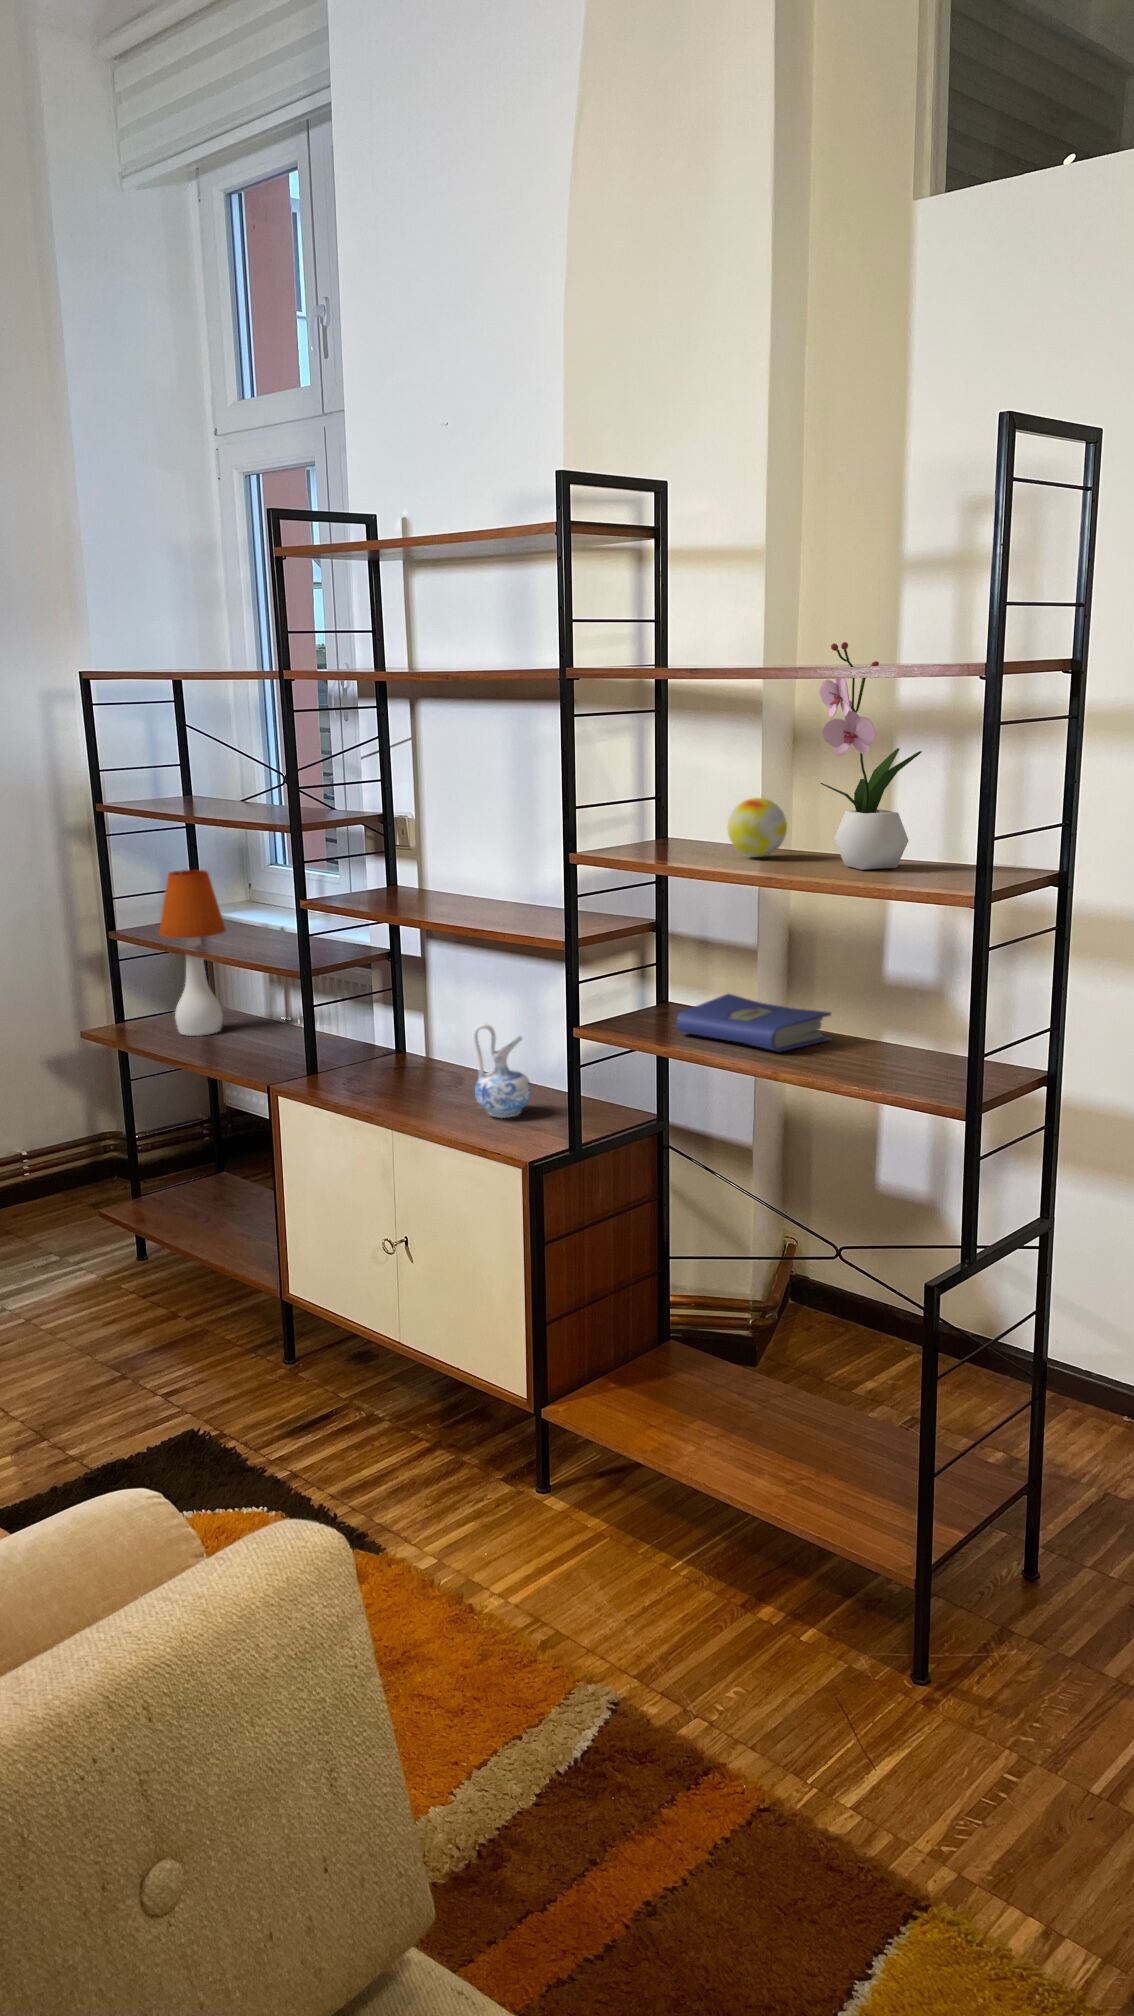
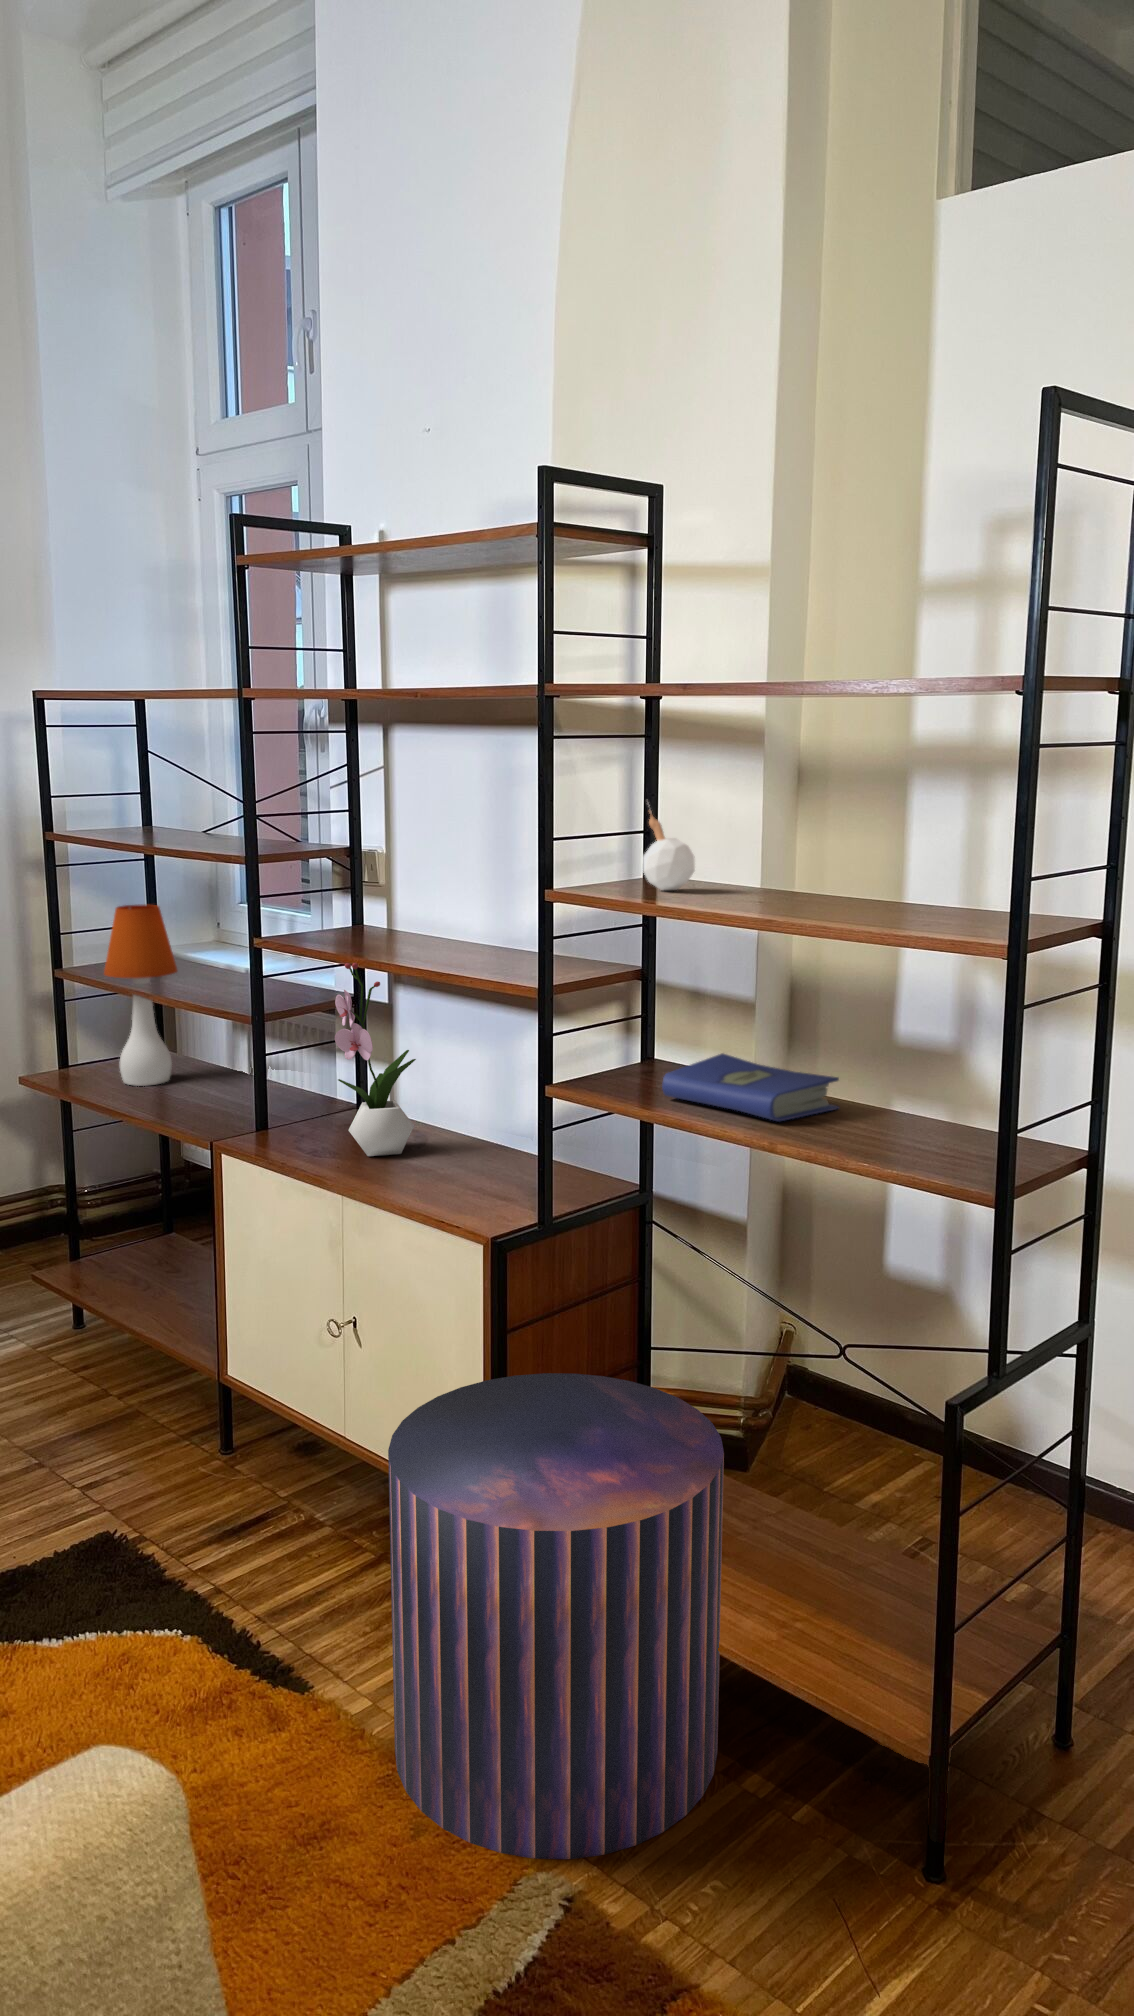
flower arrangement: present [820,642,922,870] -> present [335,963,416,1156]
candle: none [655,770,701,851] -> present [643,805,695,890]
decorative ball: present [728,798,787,857] -> none [724,831,792,899]
ceramic pitcher: present [473,1024,531,1118] -> none [434,1081,499,1187]
pouf: none [450,1275,738,1676] -> present [388,1373,724,1859]

